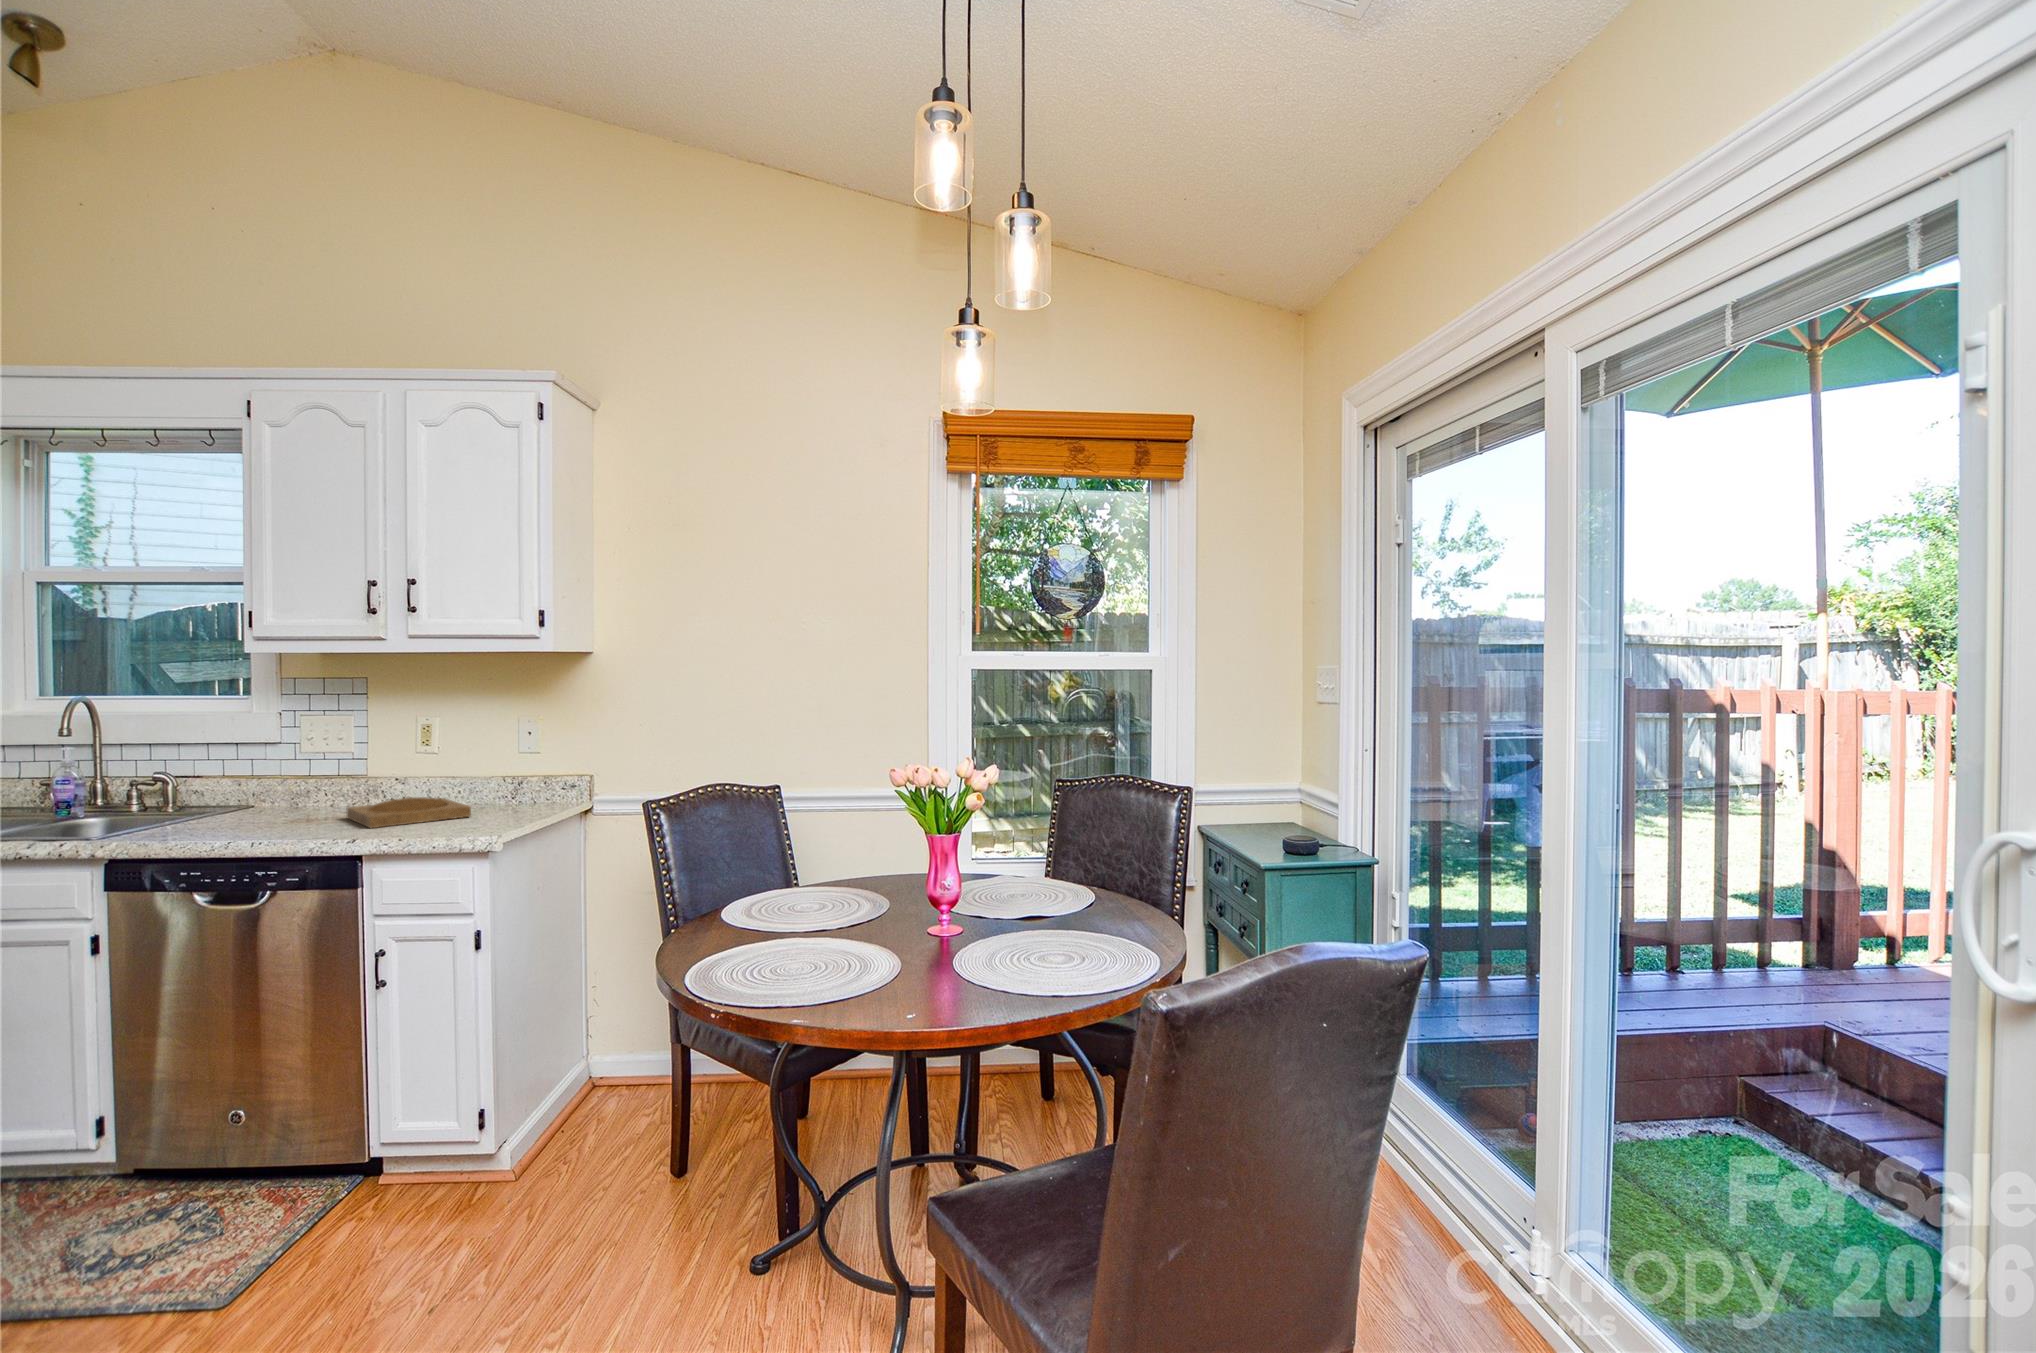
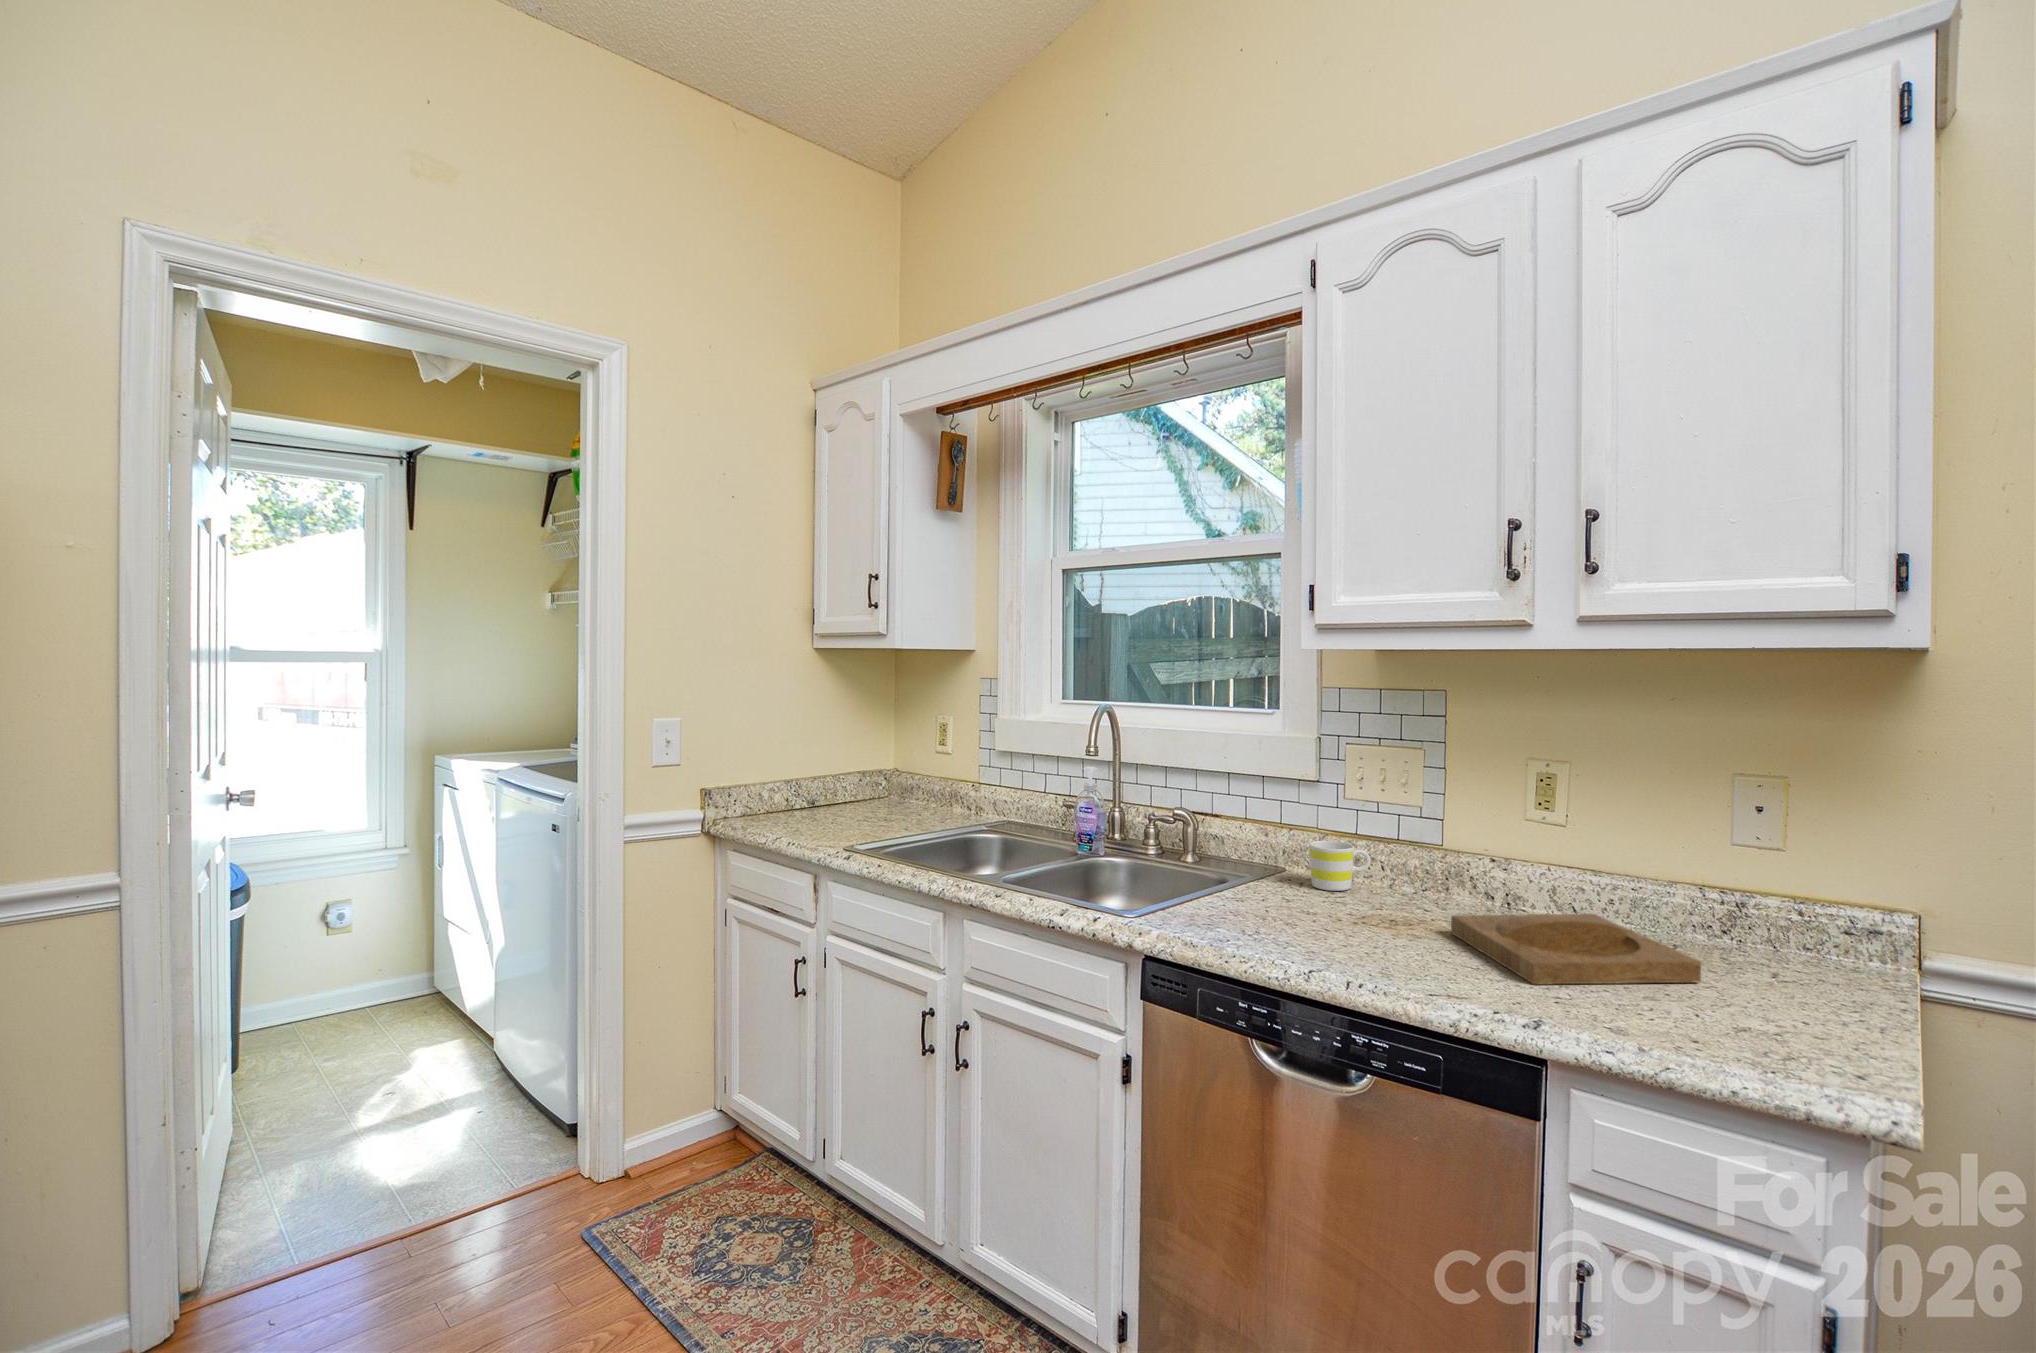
mug: none [265,781,315,812] -> present [1309,841,1371,891]

